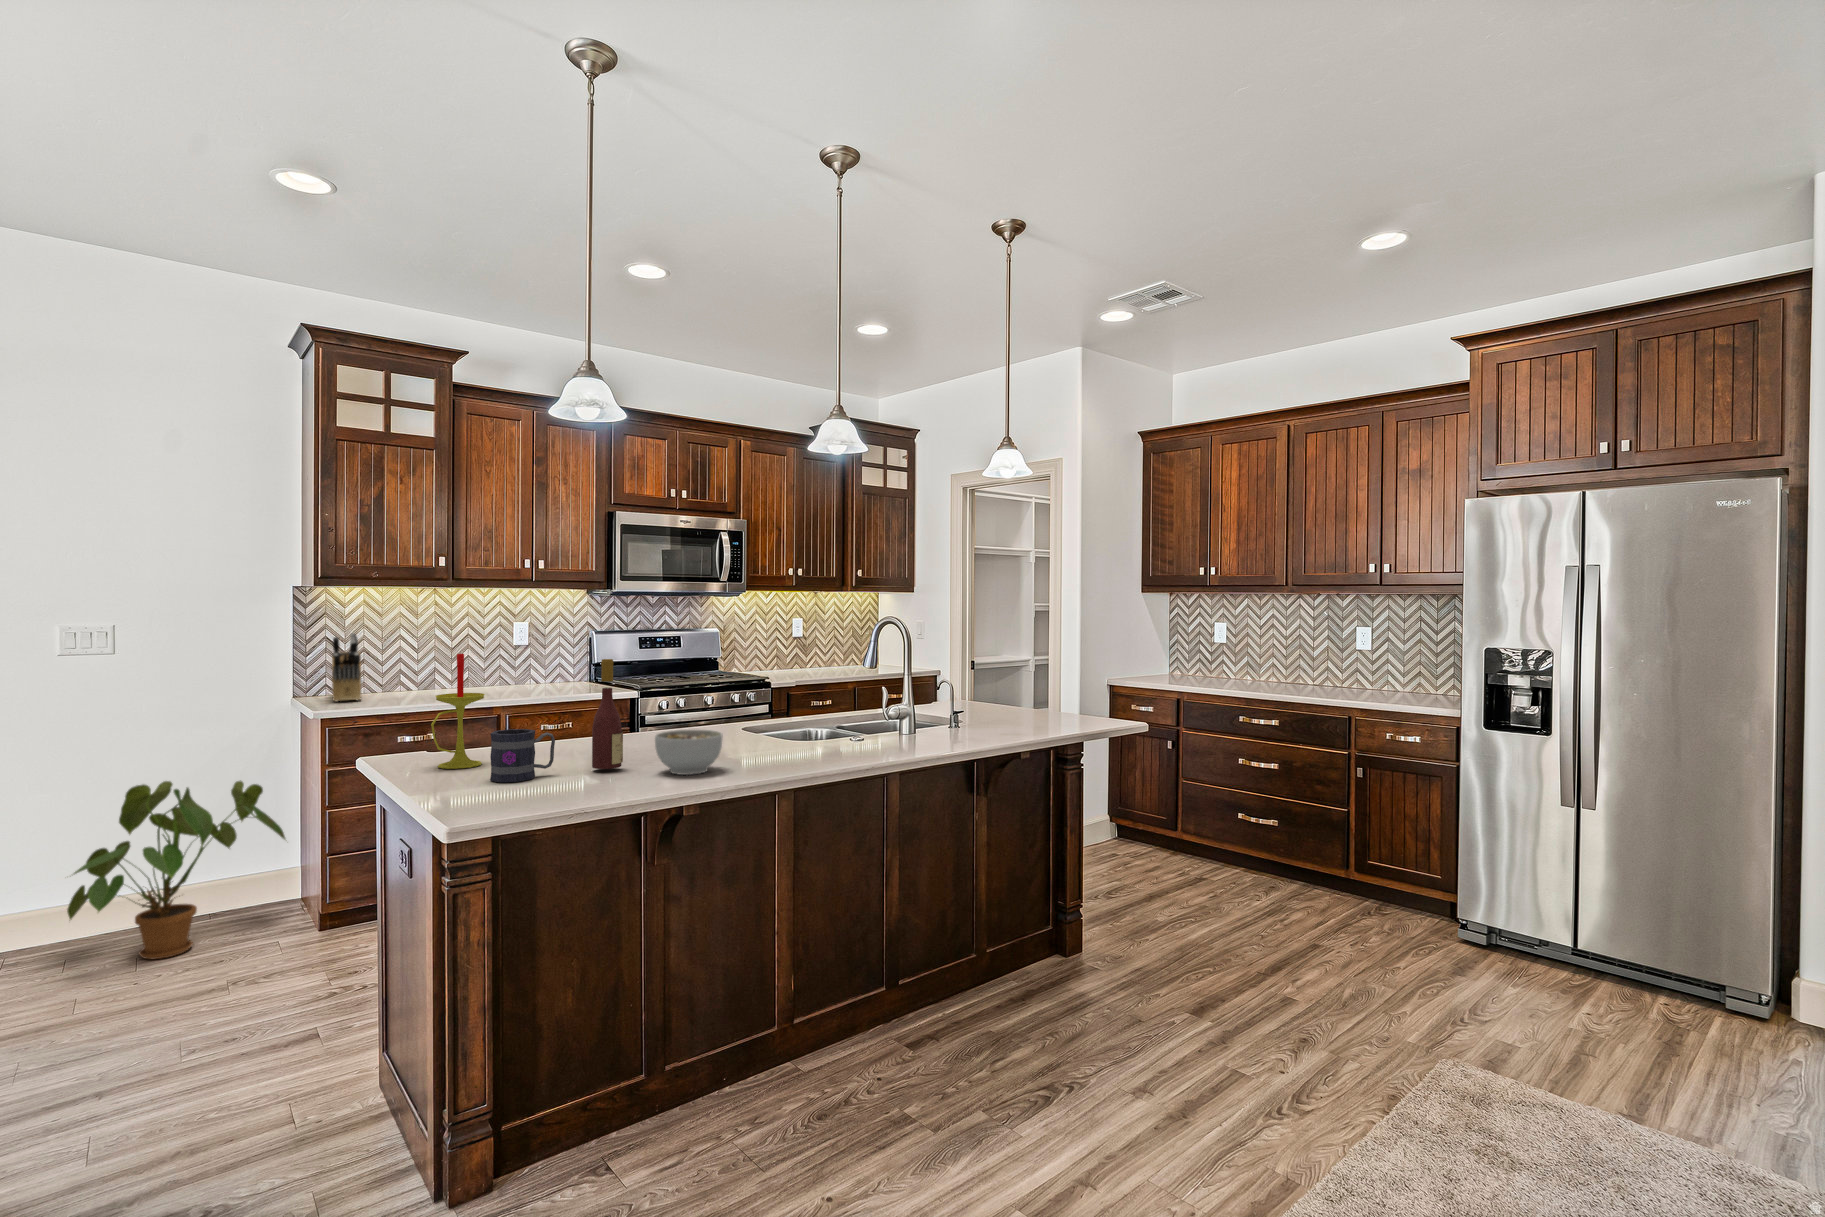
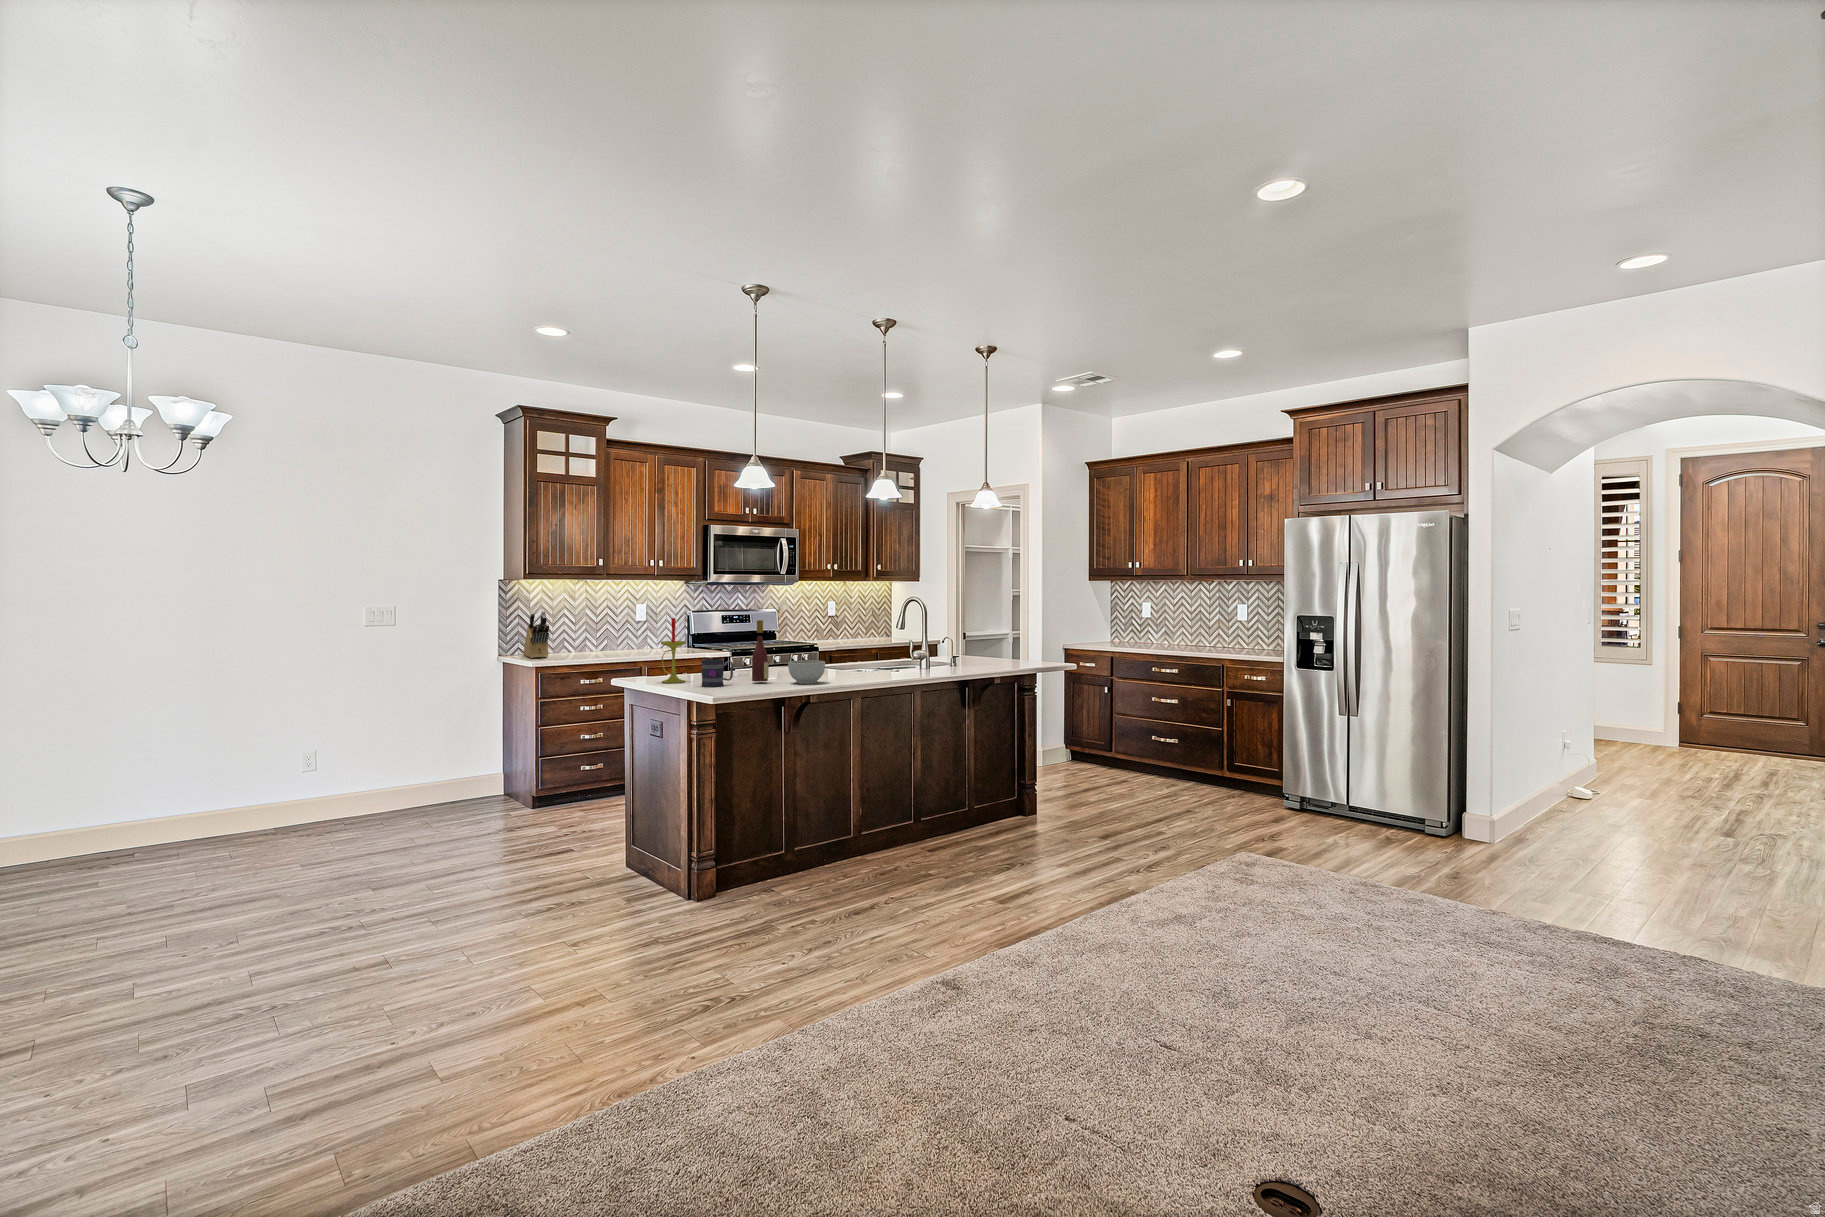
house plant: present [67,780,285,959] -> none [385,709,512,821]

